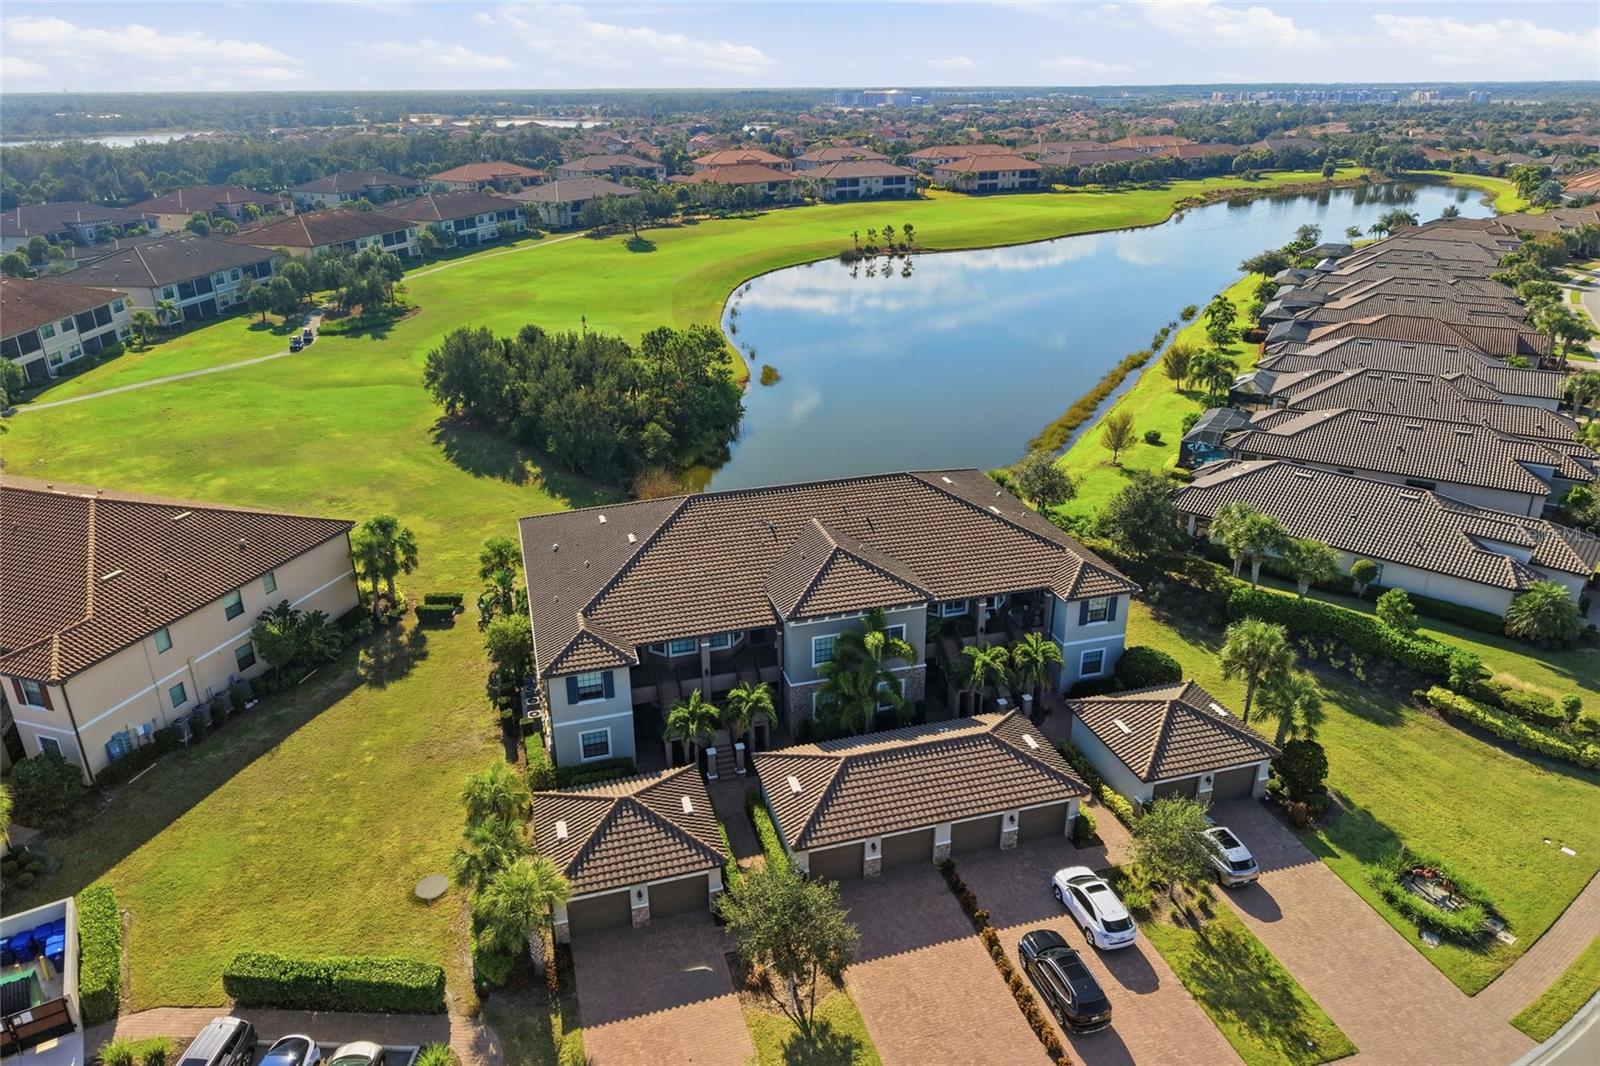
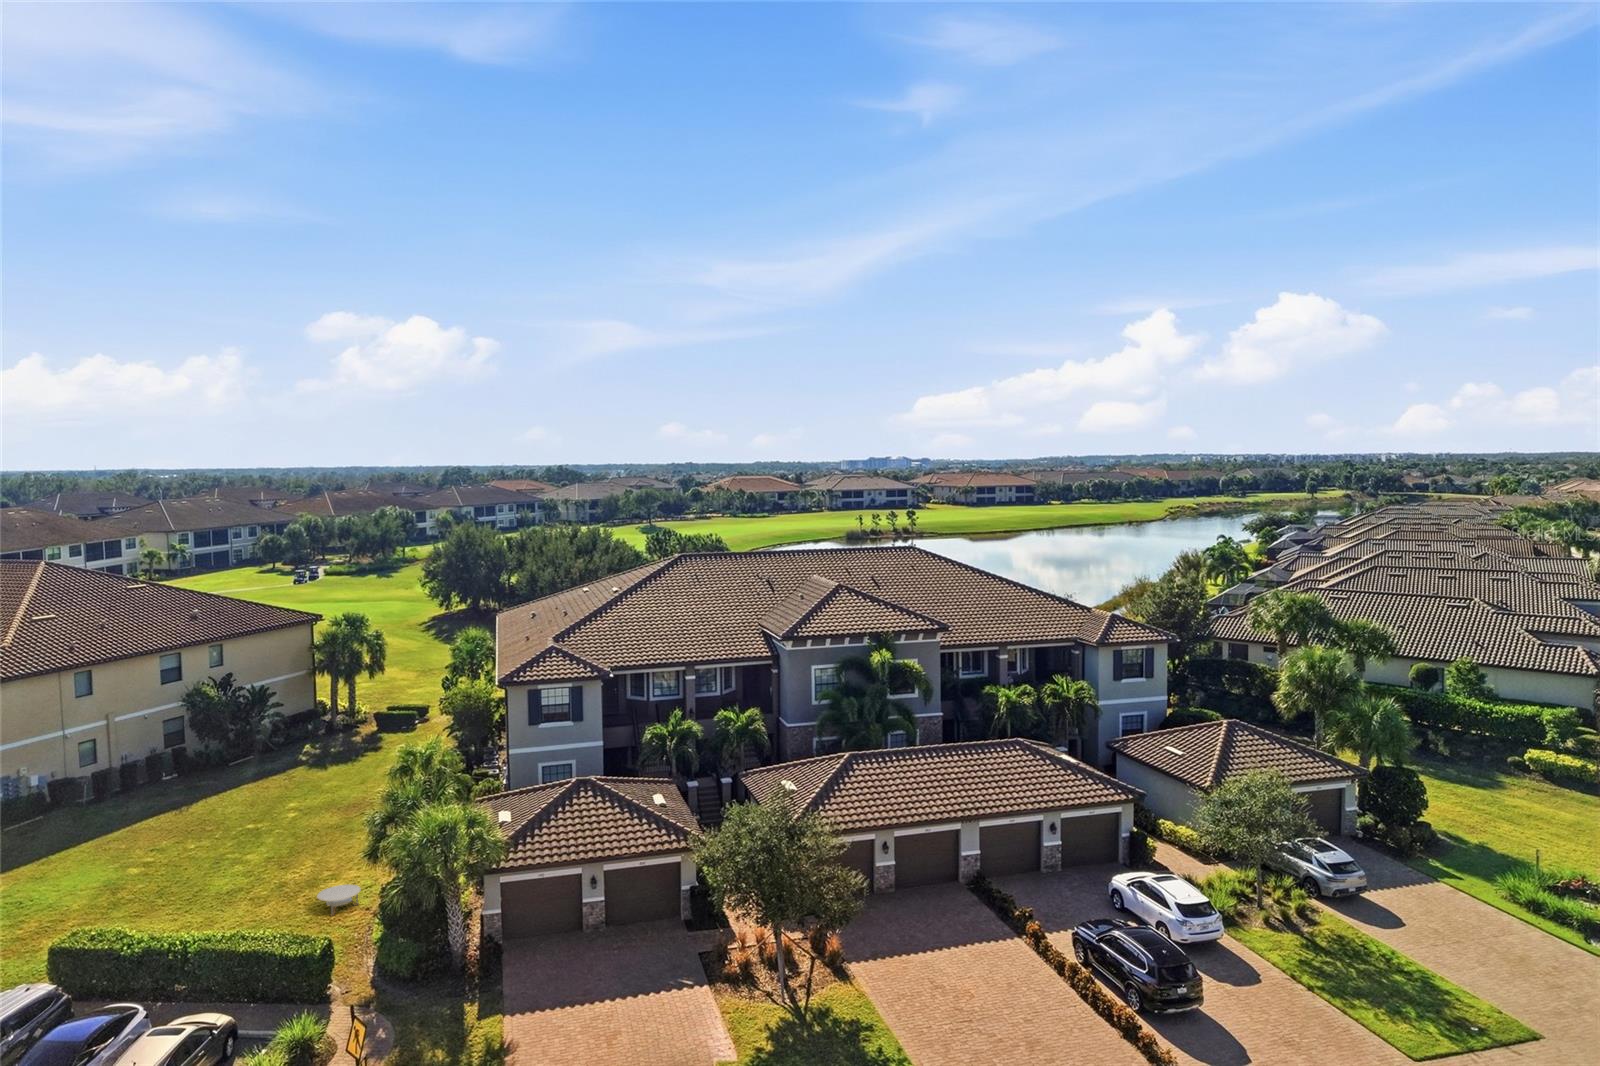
potted tree: present [471,974,490,995] -> none [362,947,389,983]

